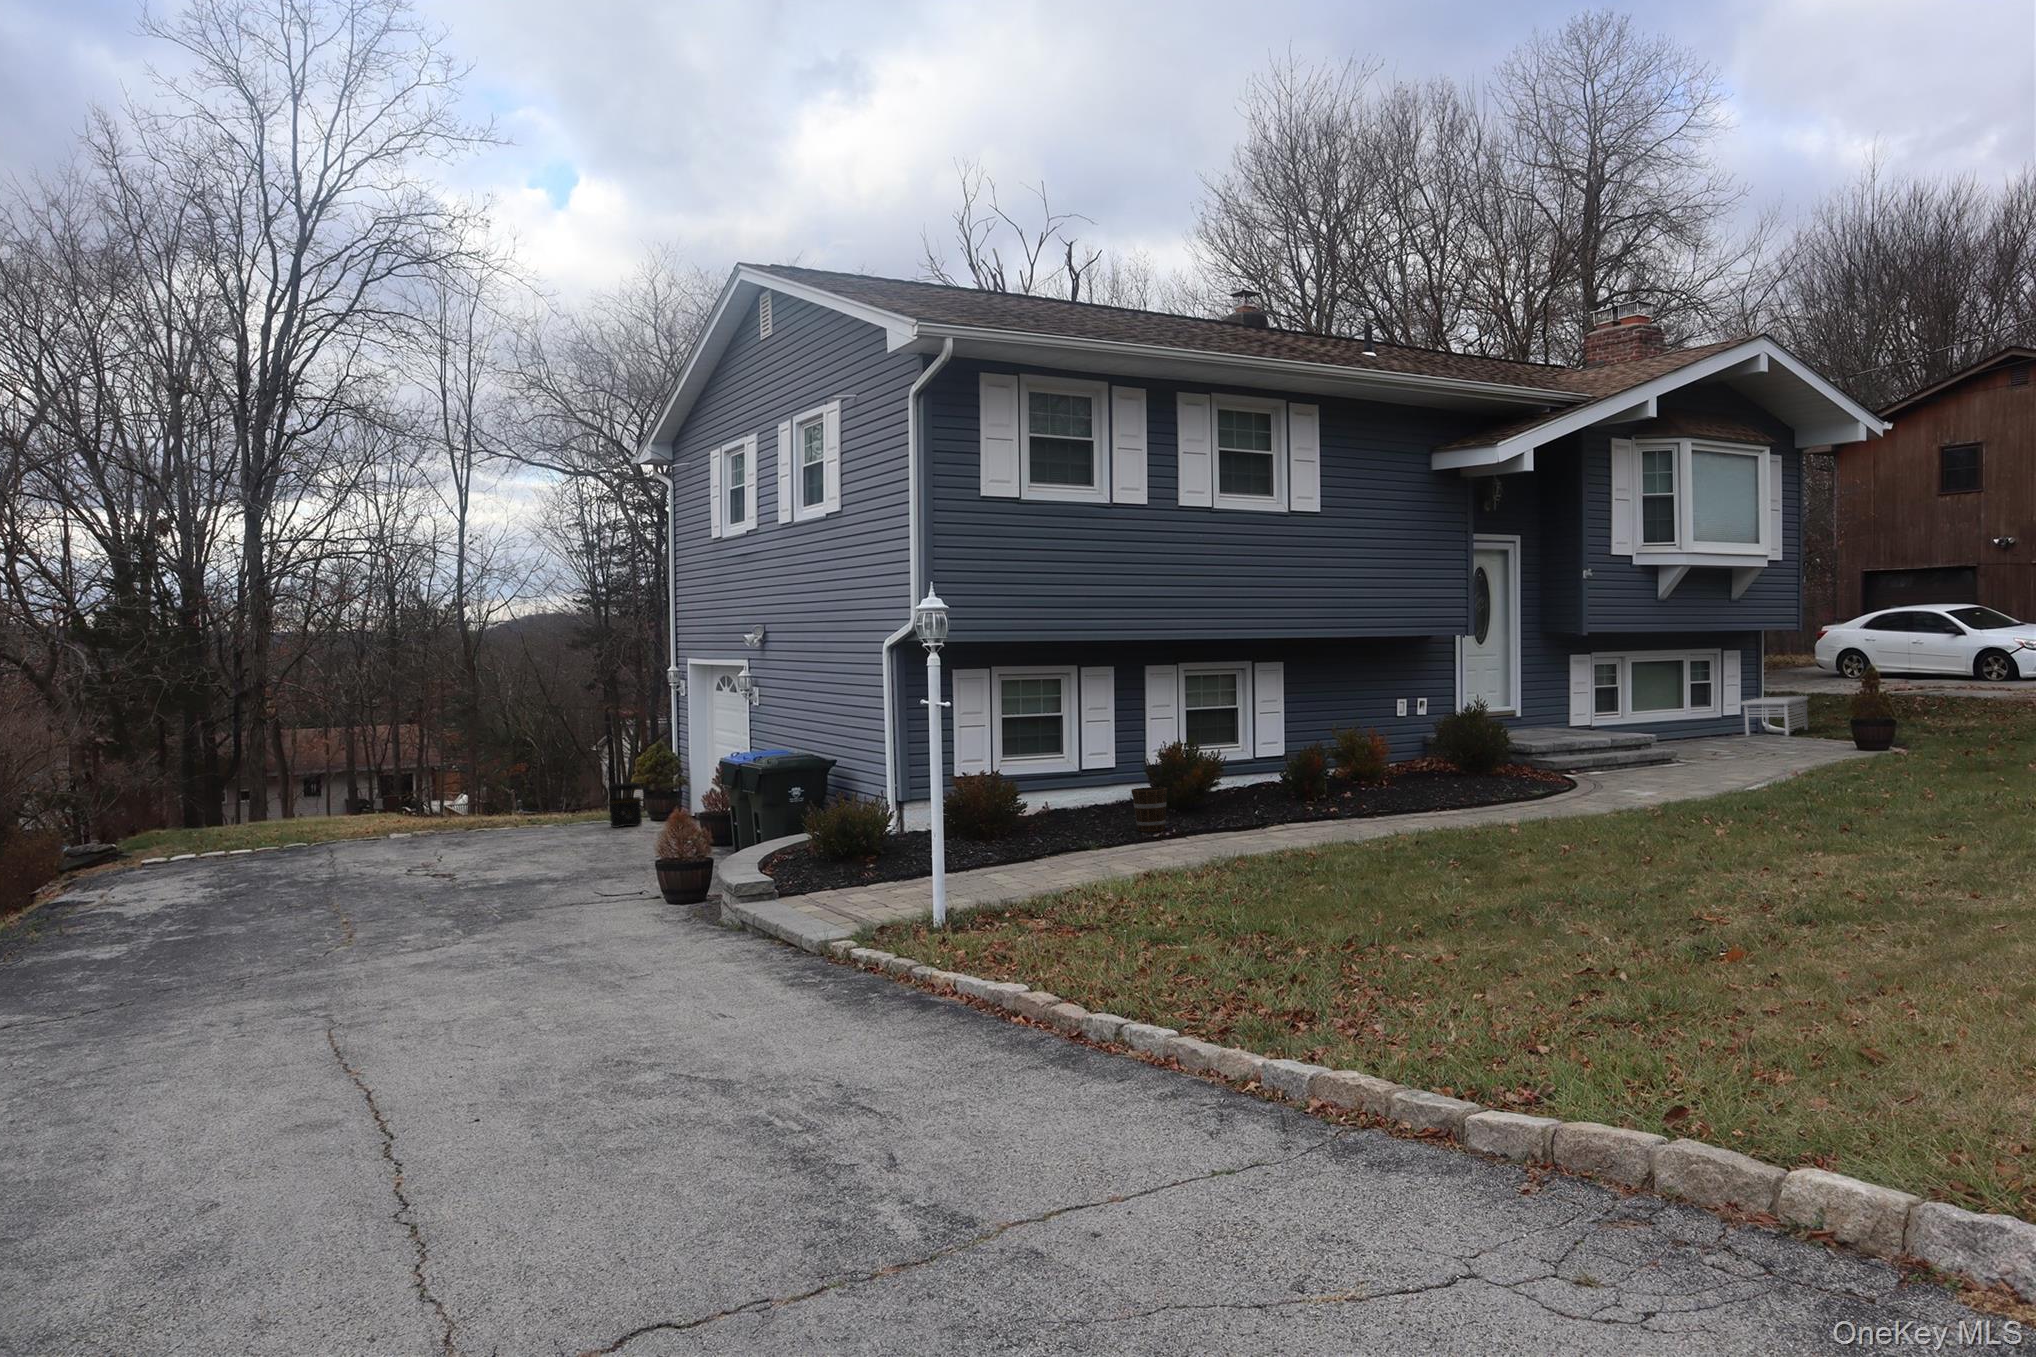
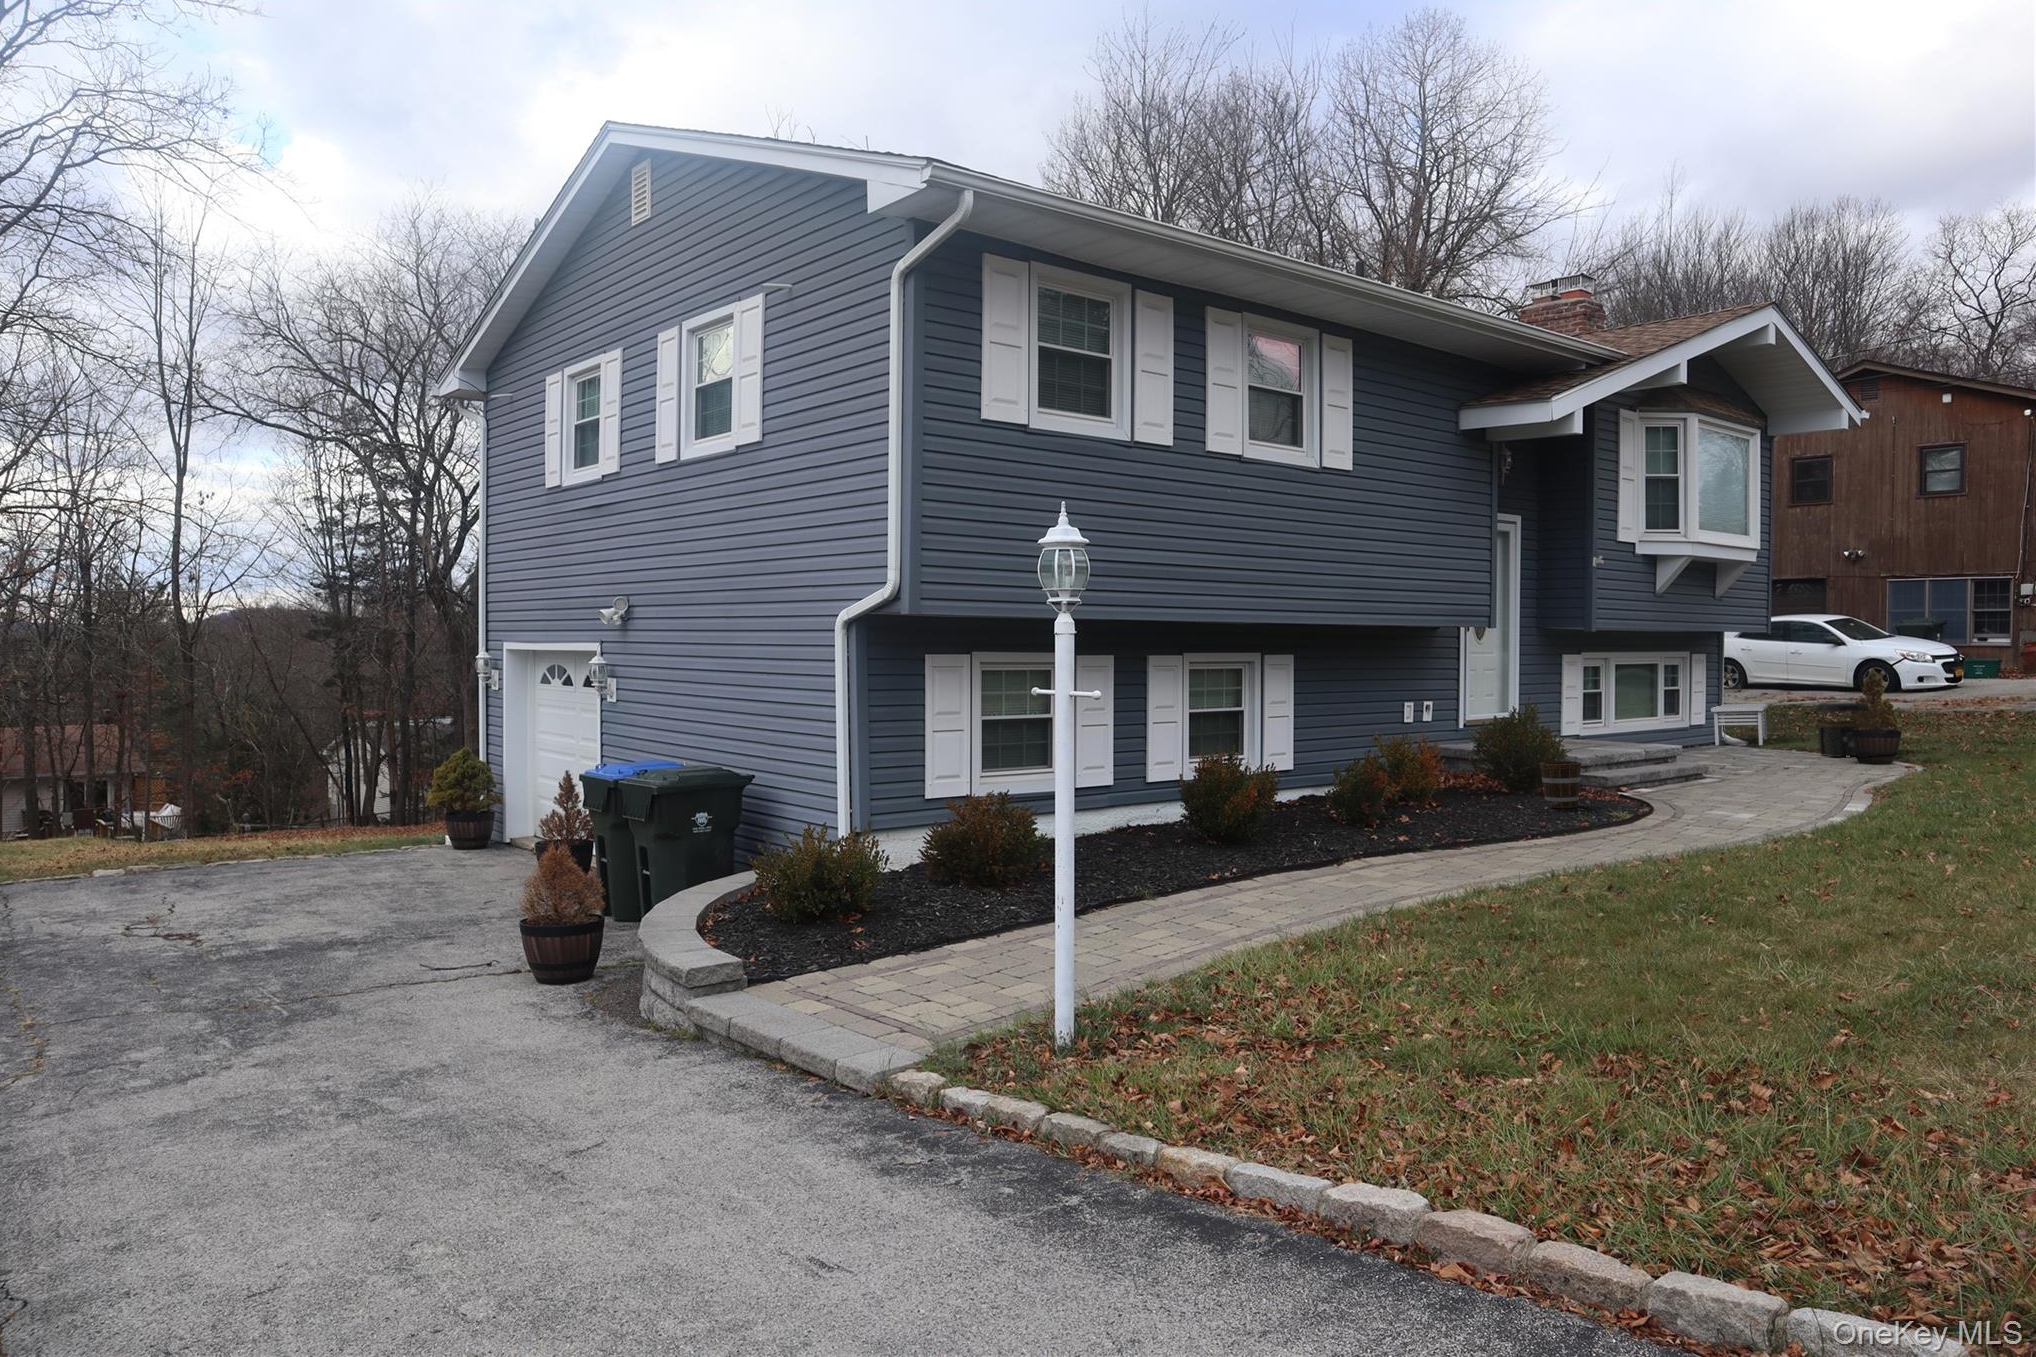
toolbox: present [608,782,642,828] -> present [1817,703,1870,757]
bucket: present [1131,787,1167,832] -> present [1539,761,1581,808]

